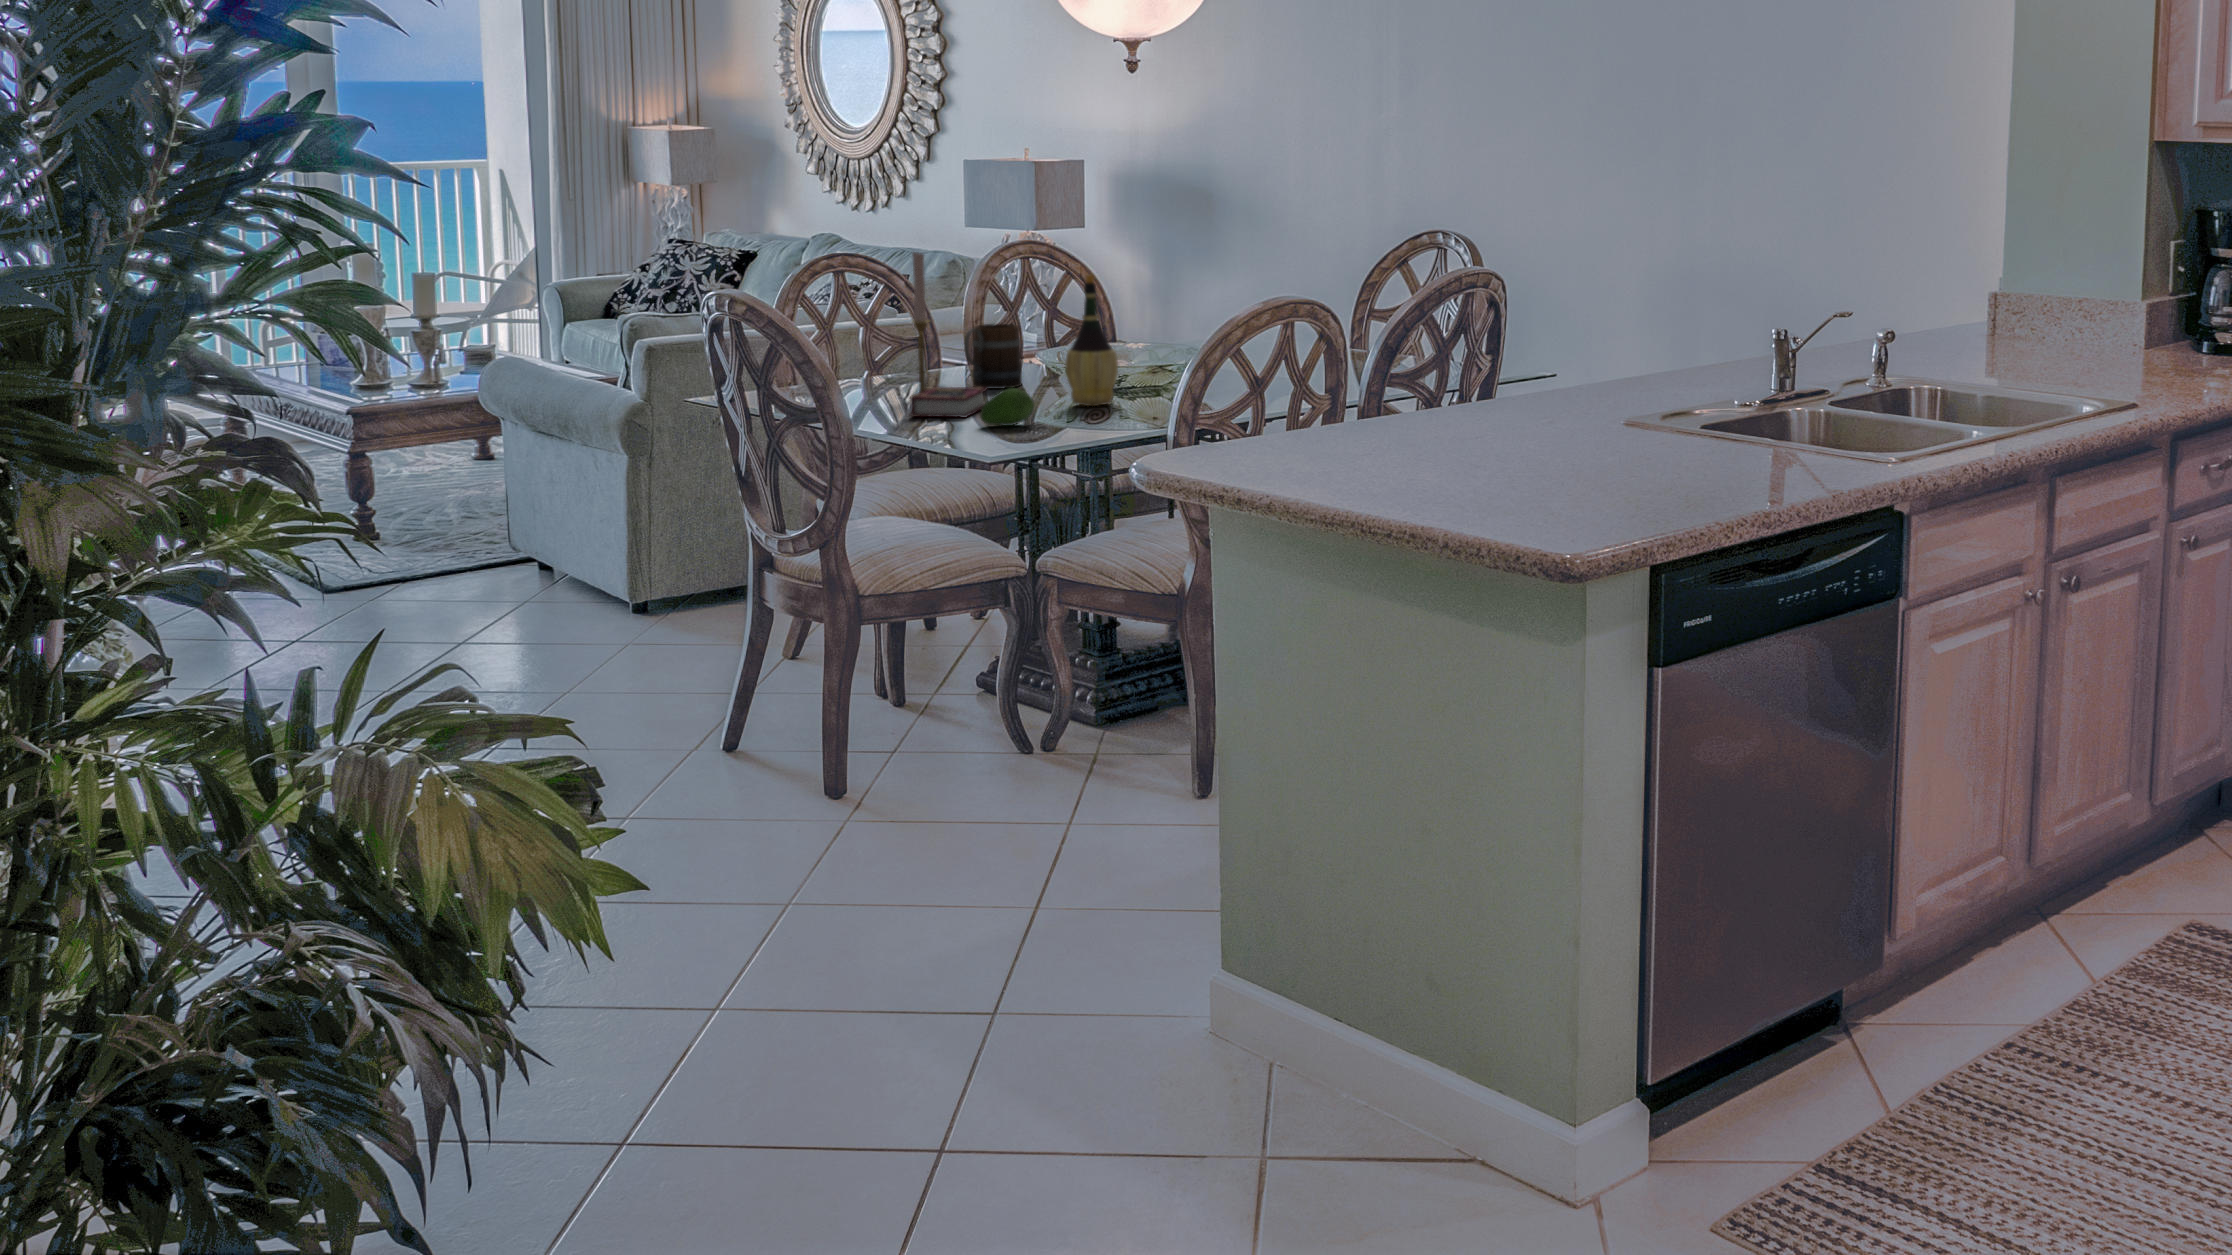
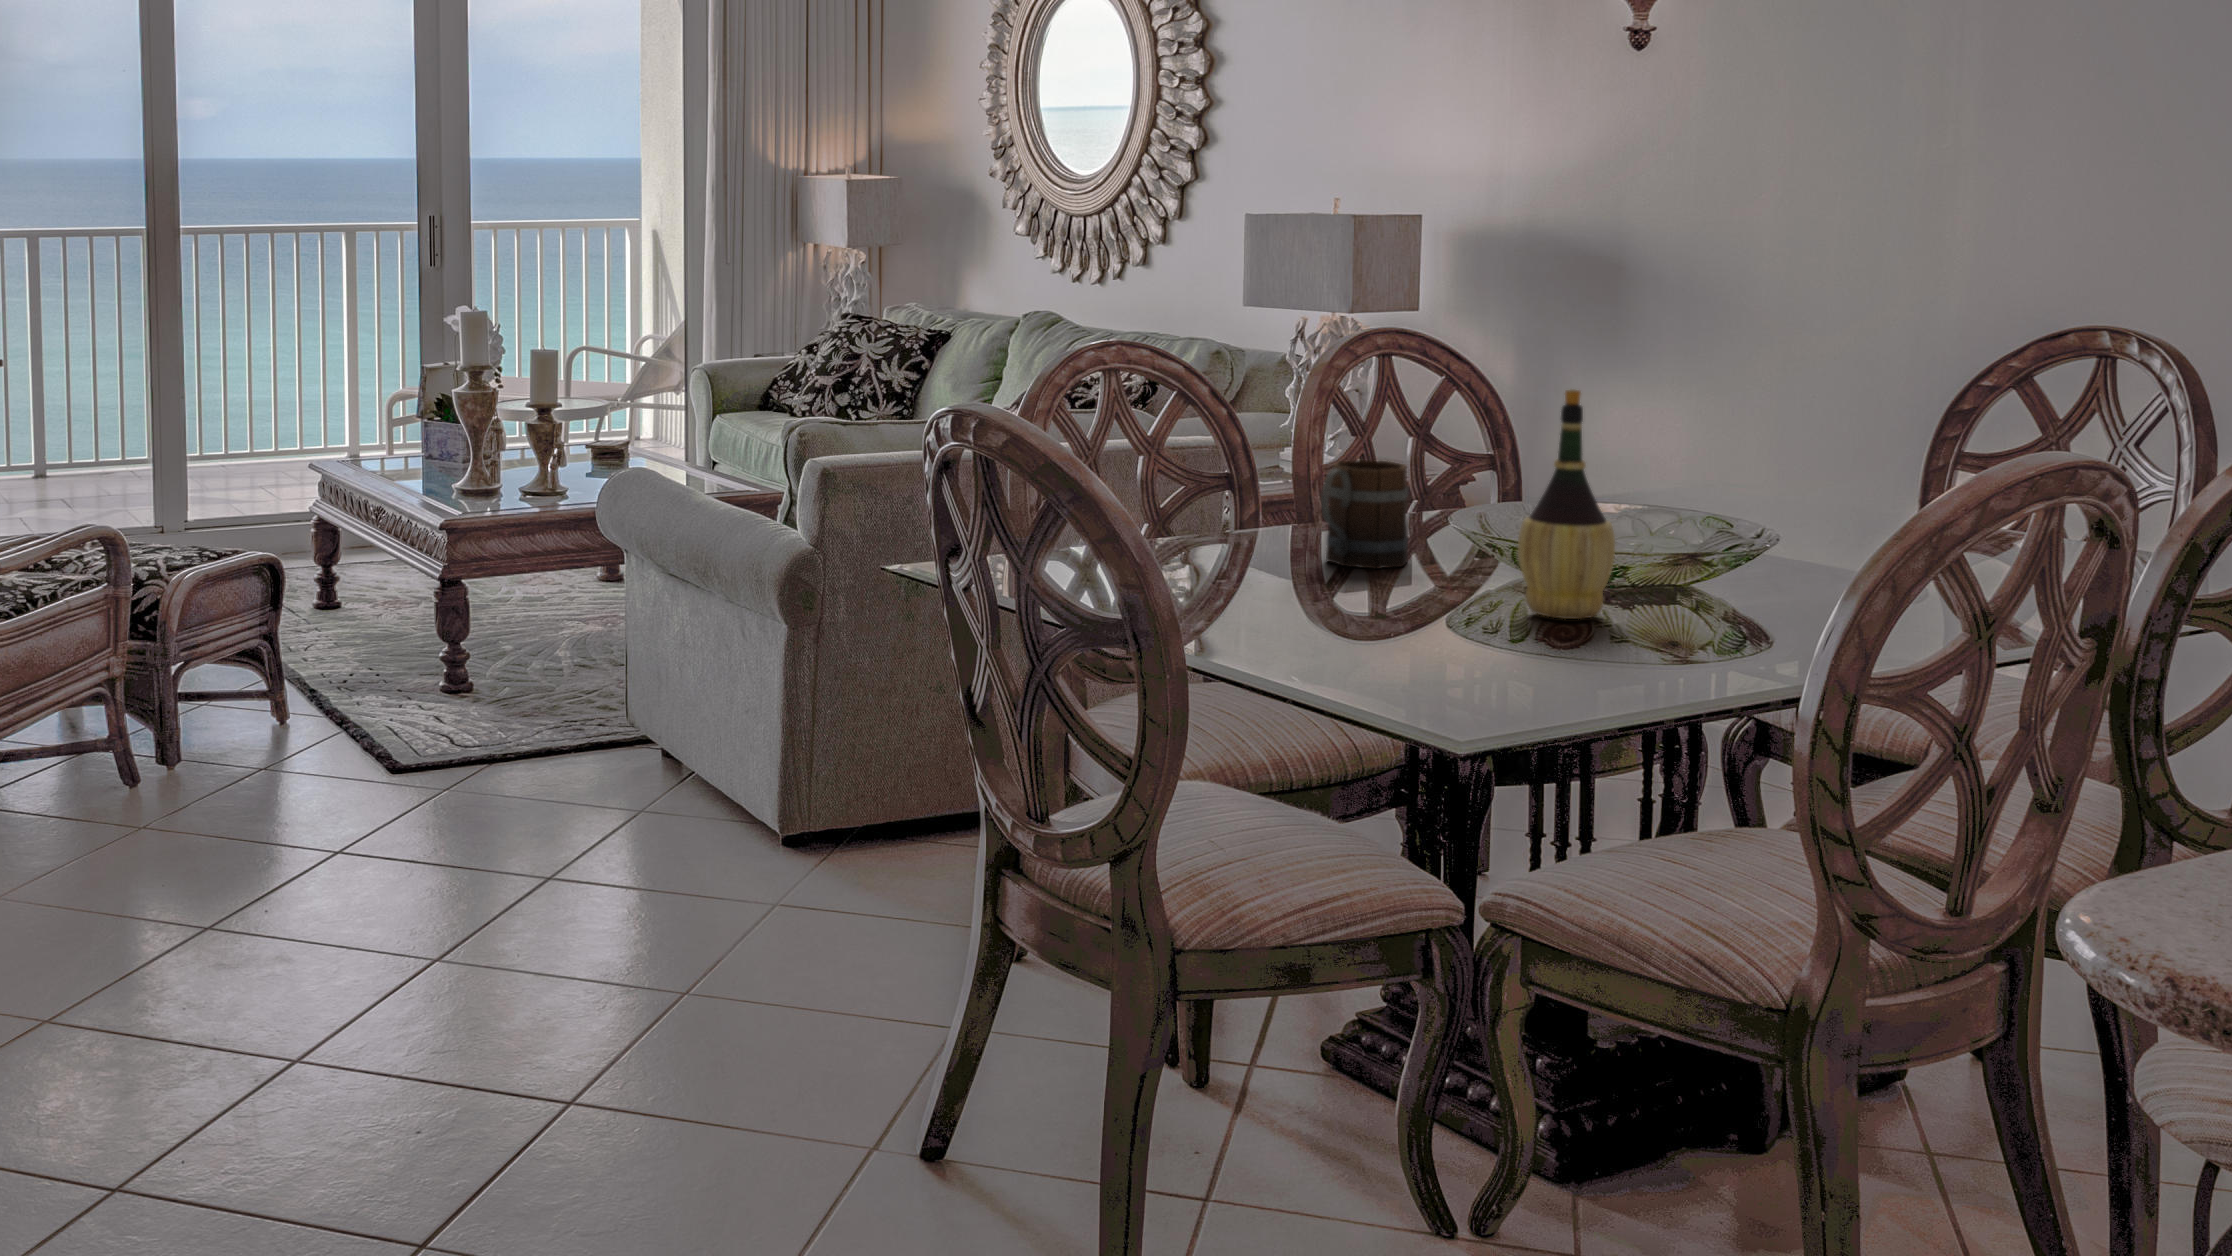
candlestick: present [911,252,928,396] -> none [1230,338,1272,580]
book: present [910,387,988,418] -> none [1250,567,1375,629]
fruit: present [980,388,1034,426] -> none [1385,589,1487,656]

